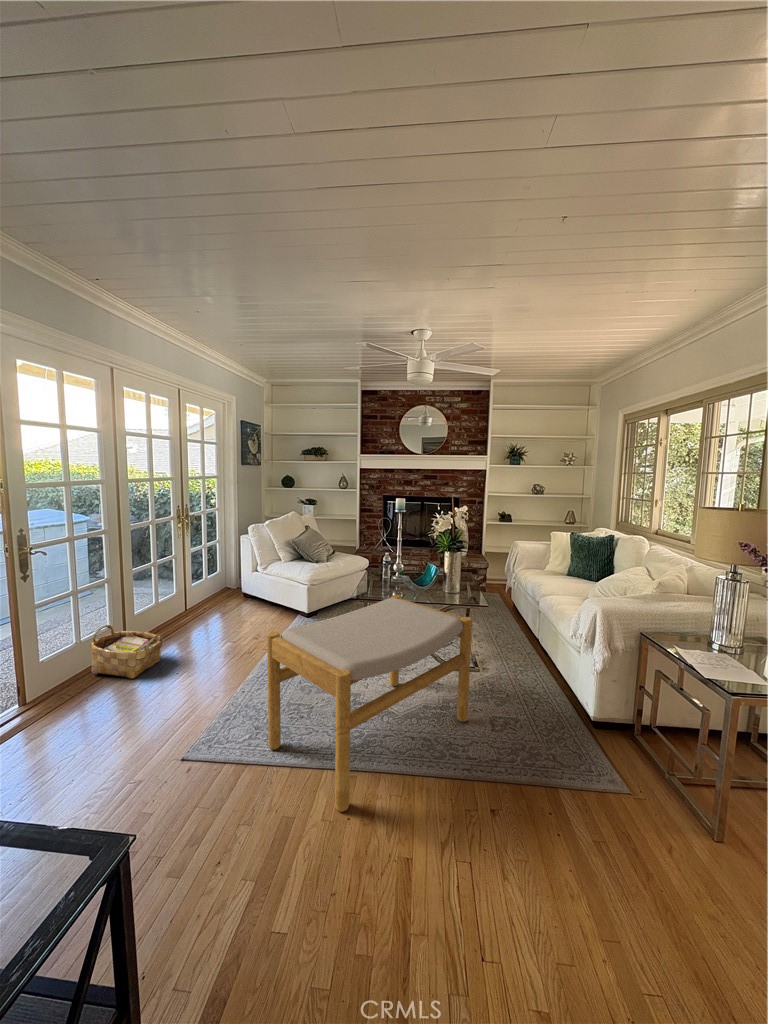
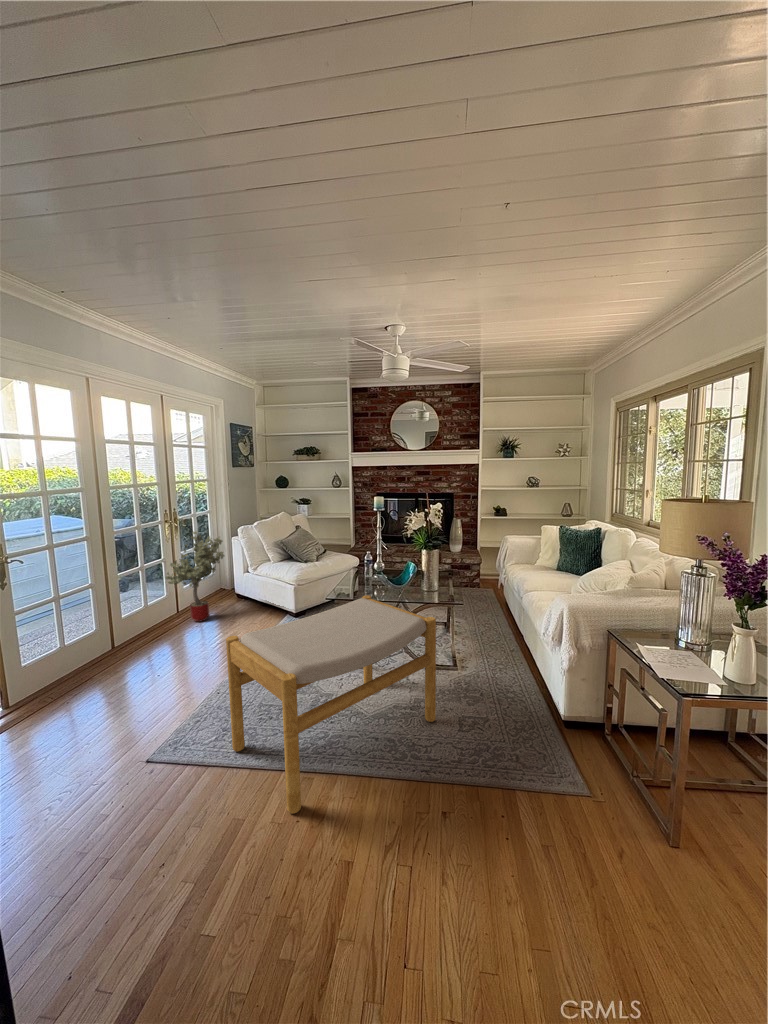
potted tree: none [177,527,238,620] -> present [166,531,224,622]
woven basket: present [90,625,163,678] -> none [73,630,144,682]

